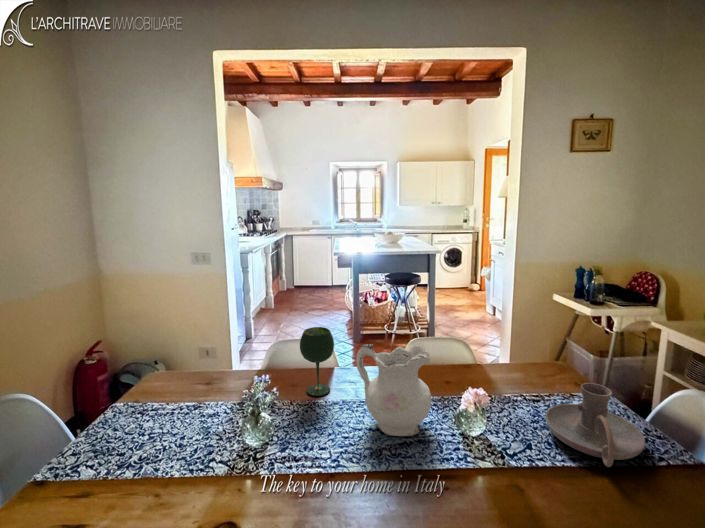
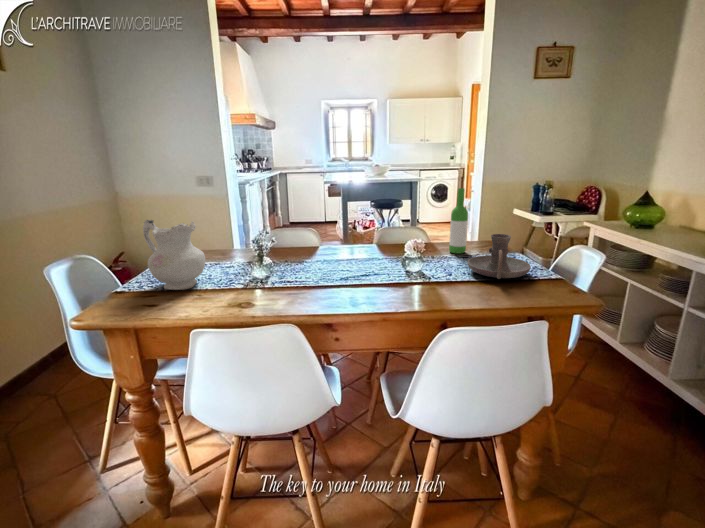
wine bottle: none [504,302,530,386] -> present [449,188,468,254]
wine glass: present [300,327,334,396] -> none [291,209,318,260]
ceramic pitcher: present [356,344,431,436] -> present [143,220,205,290]

